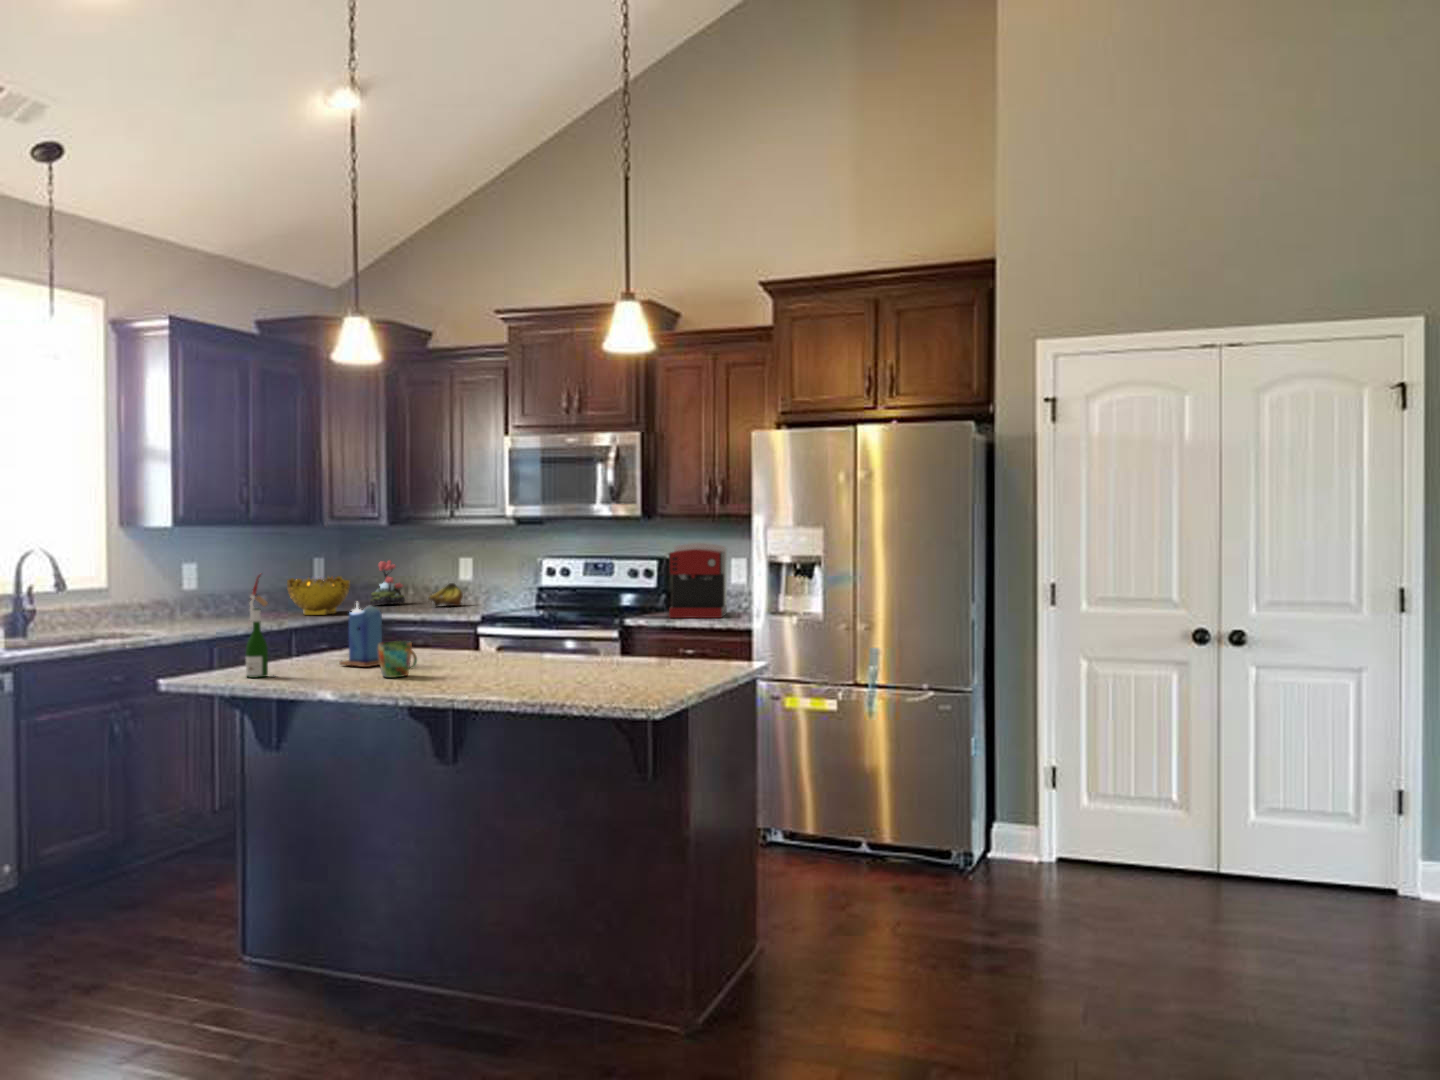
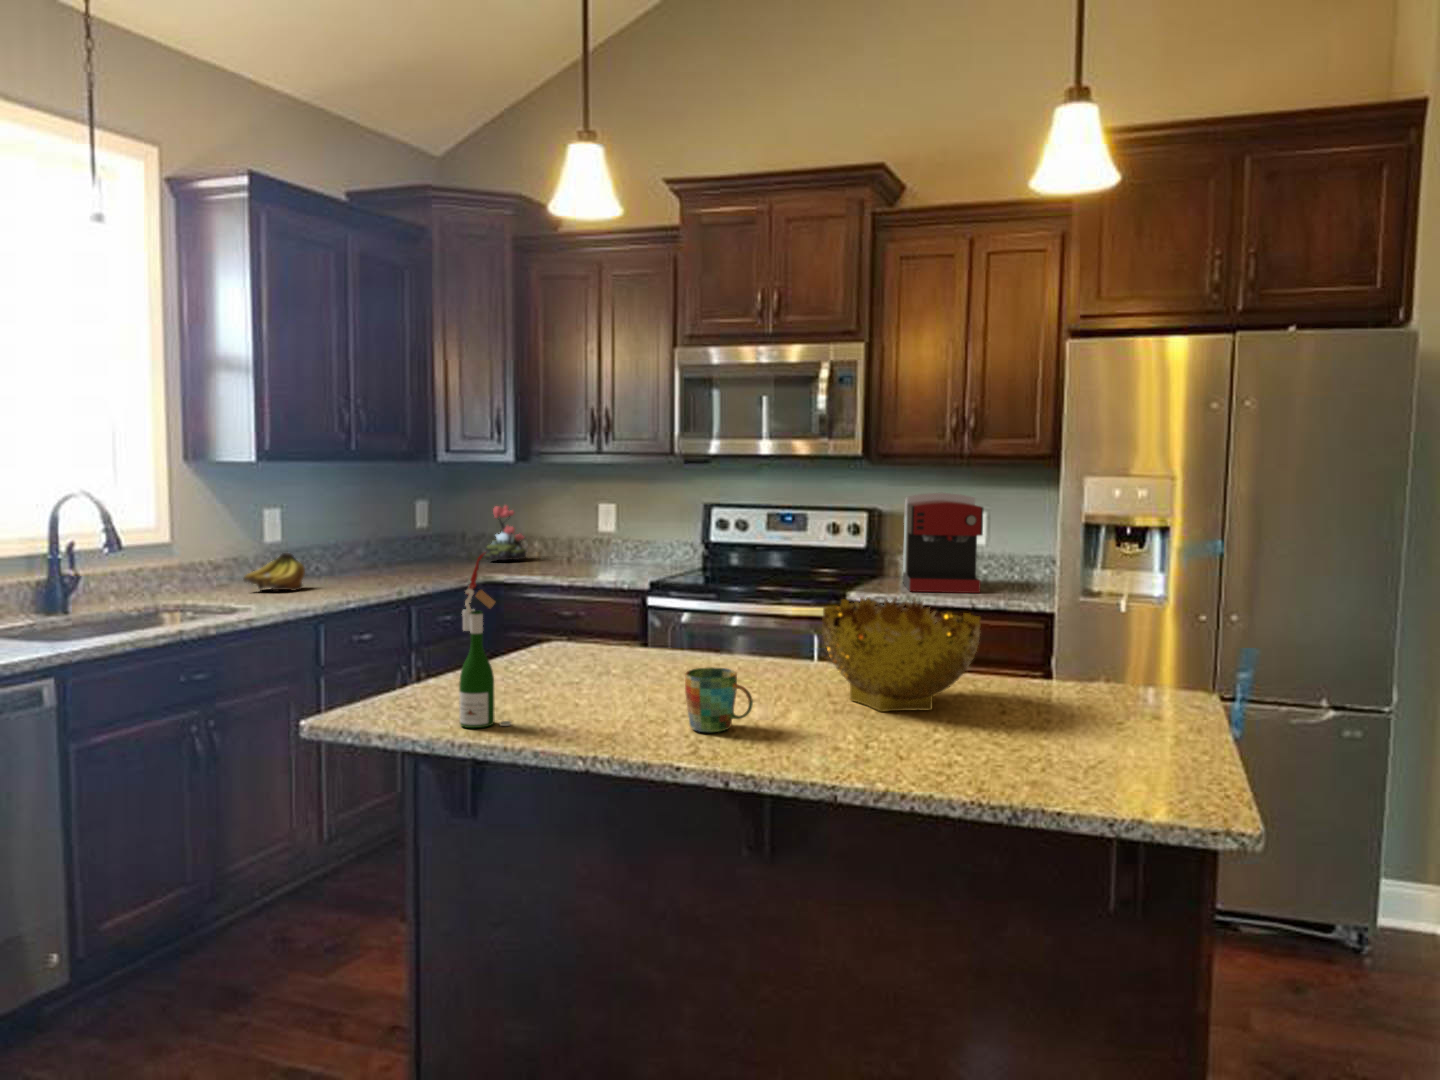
decorative bowl: present [287,576,350,615] -> present [822,597,981,712]
fruit: present [428,583,463,606] -> present [243,553,305,591]
candle: present [339,604,382,667] -> none [582,593,660,700]

